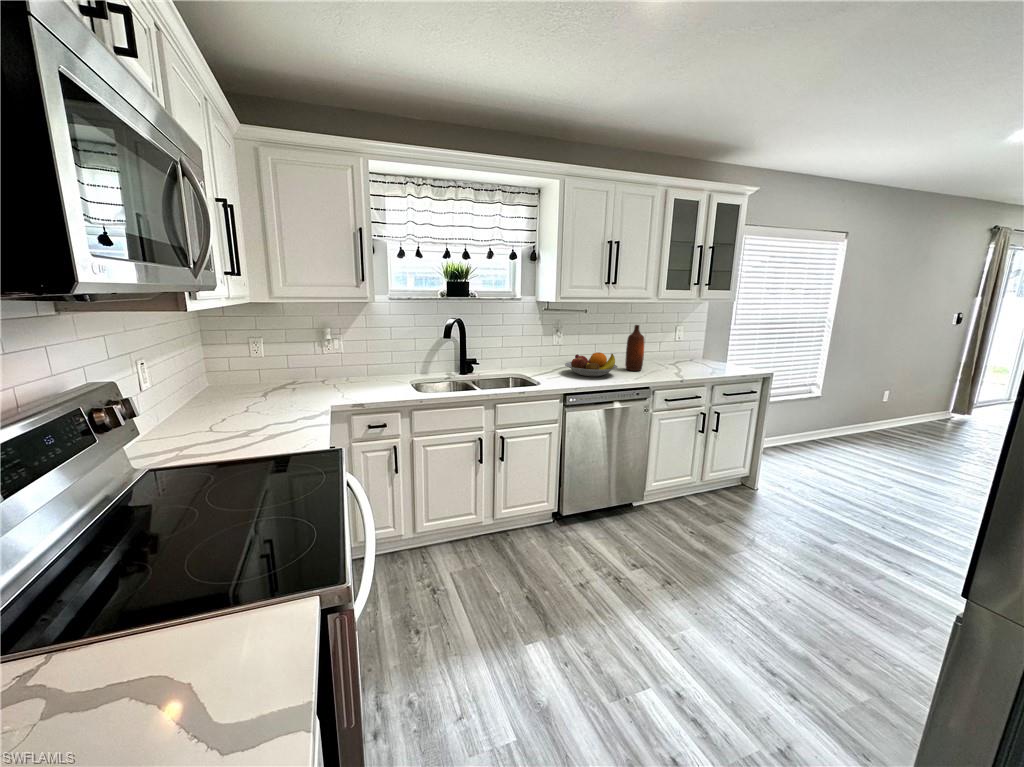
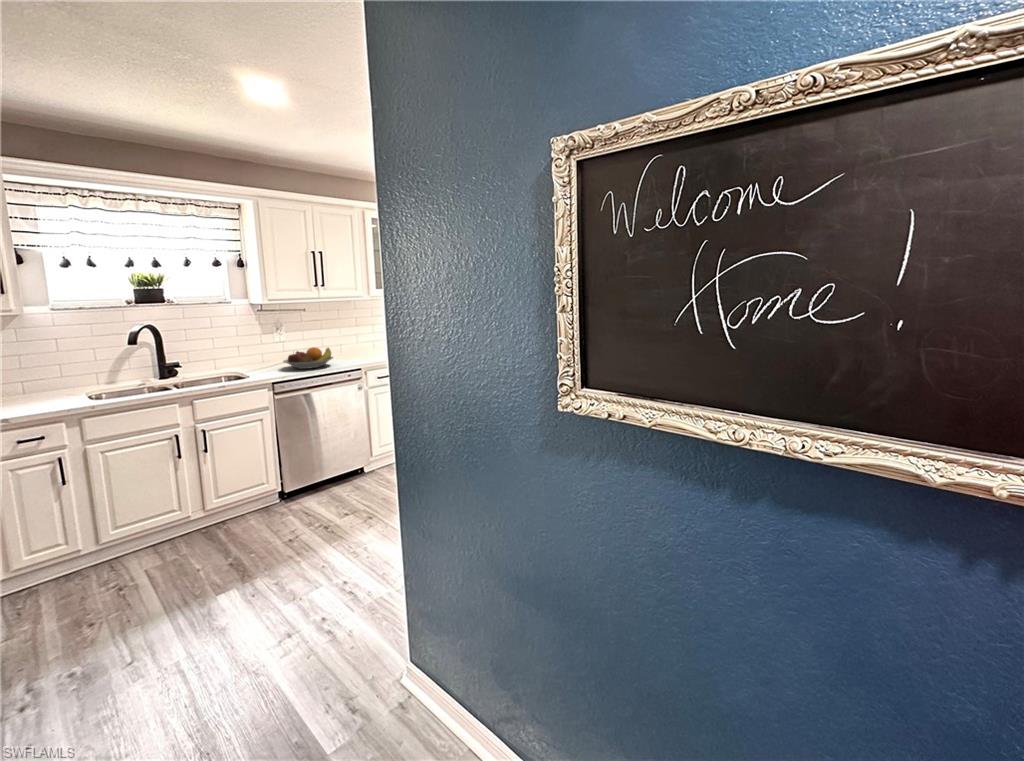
bottle: present [625,325,644,371] -> none [346,322,364,361]

